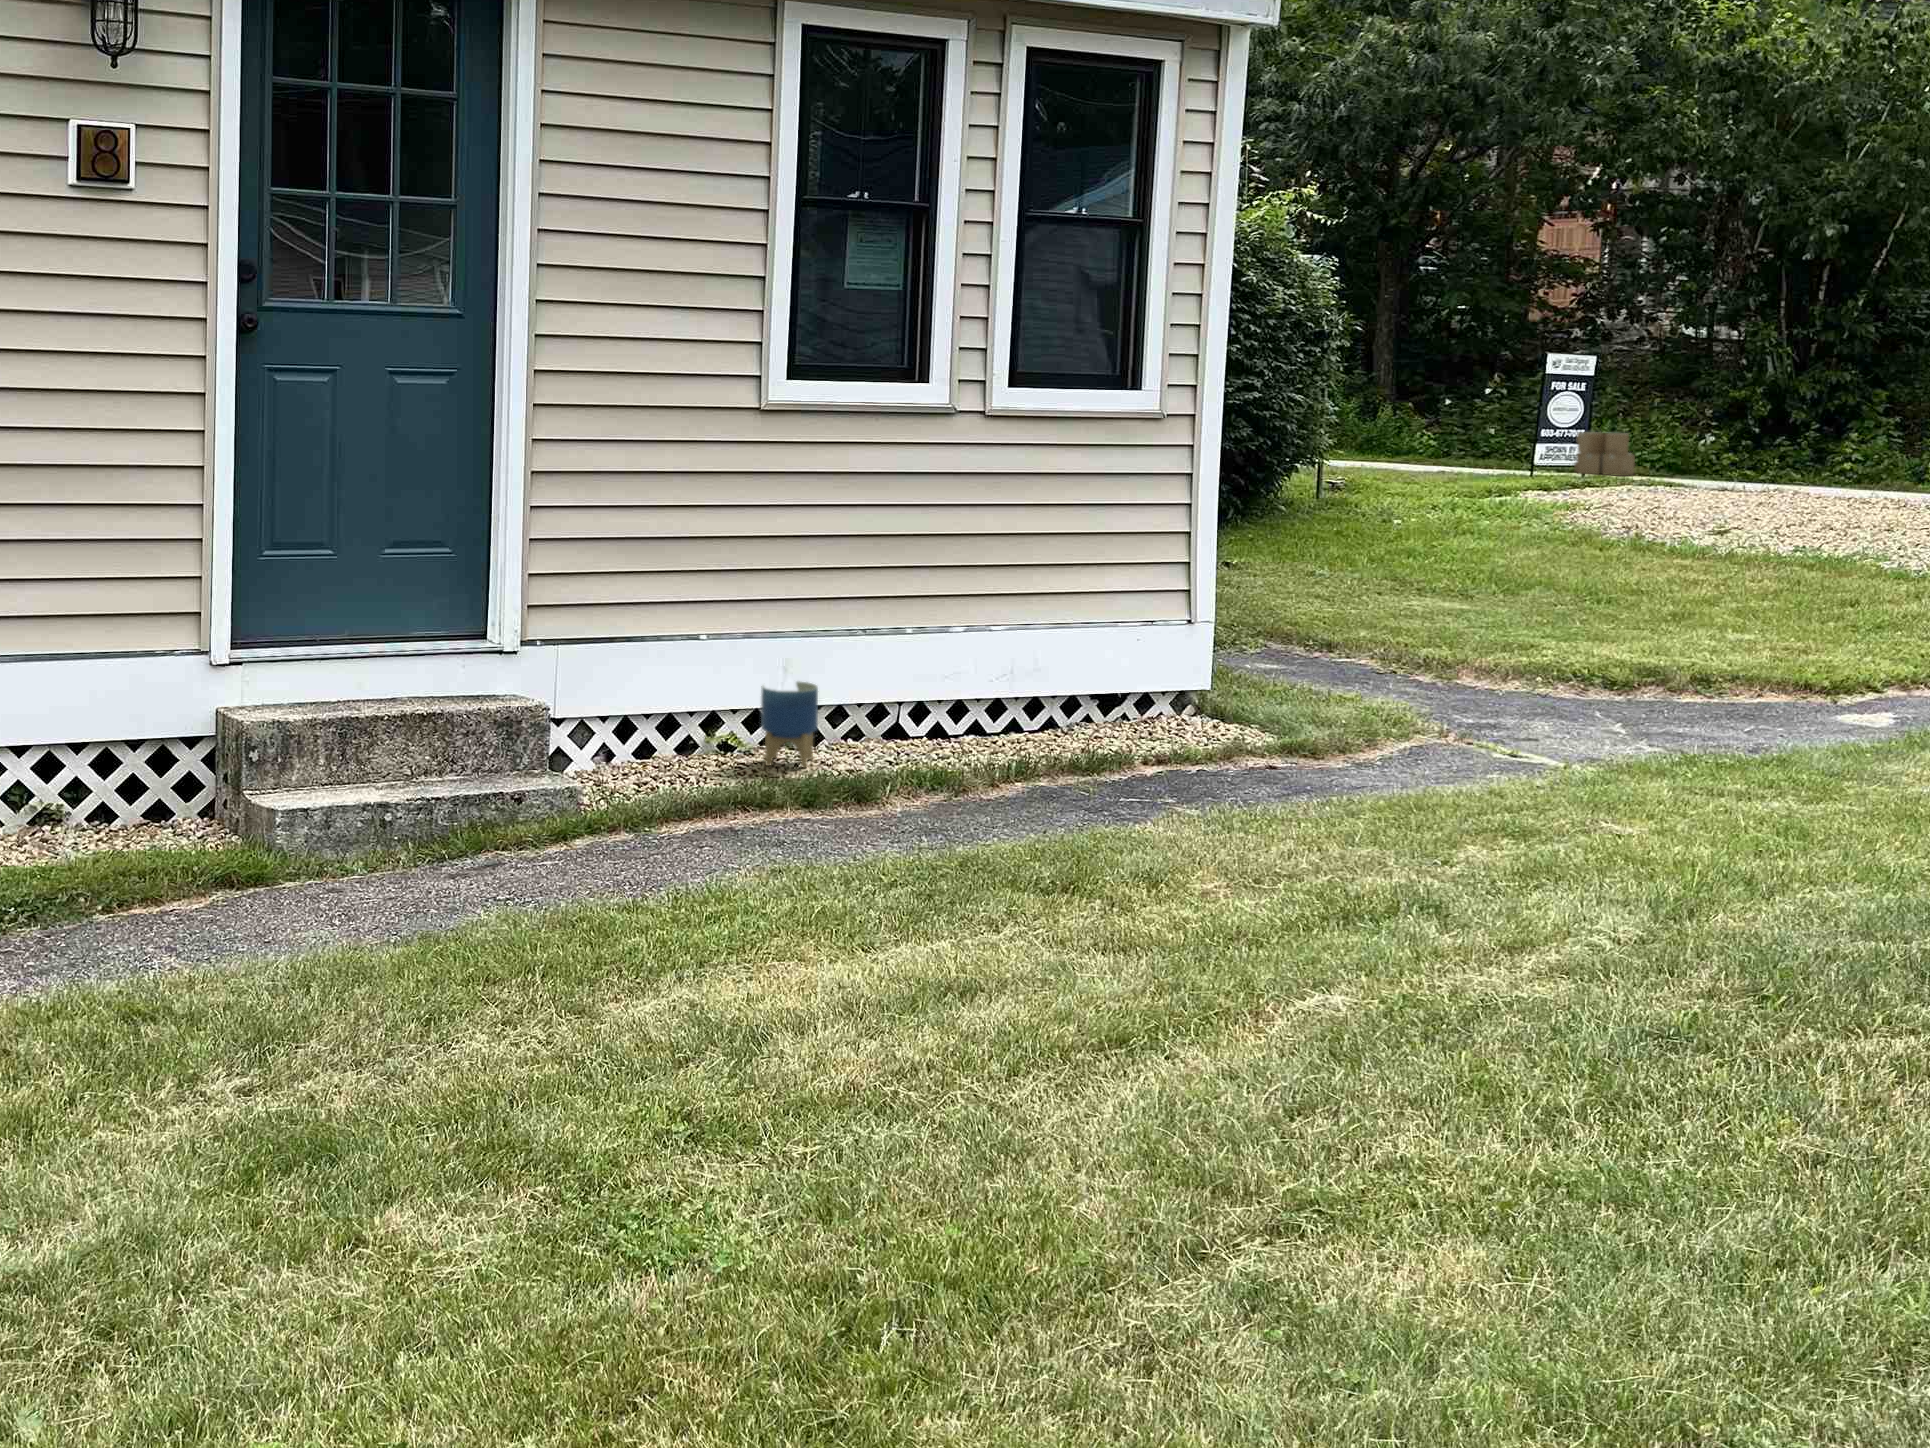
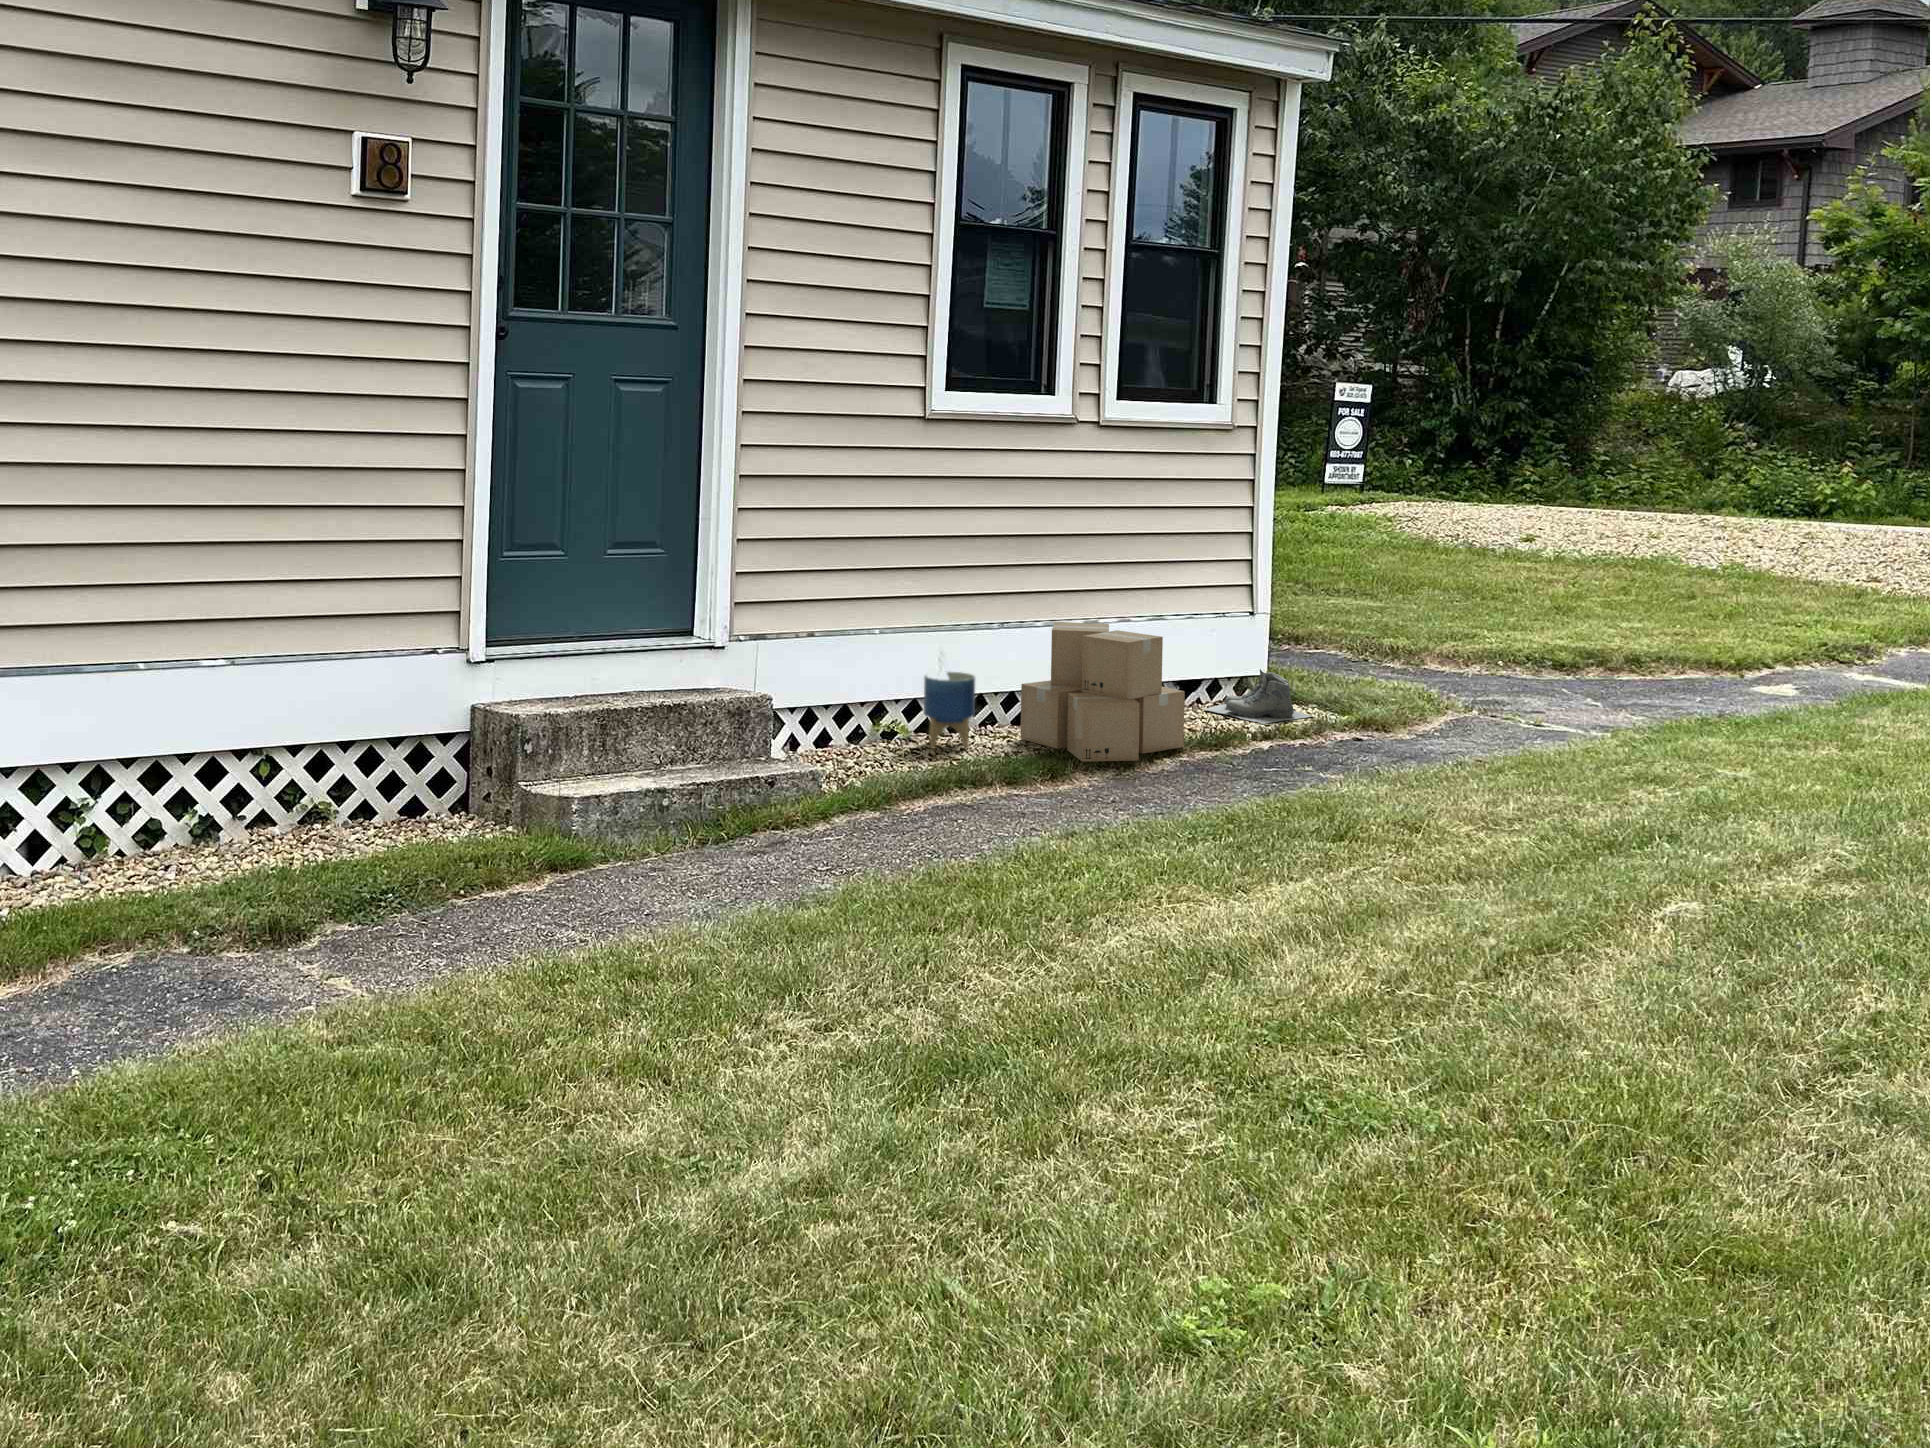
cardboard box: present [1574,432,1635,476] -> present [1021,622,1185,762]
boots: none [1114,685,1241,749] -> present [1204,669,1312,724]

